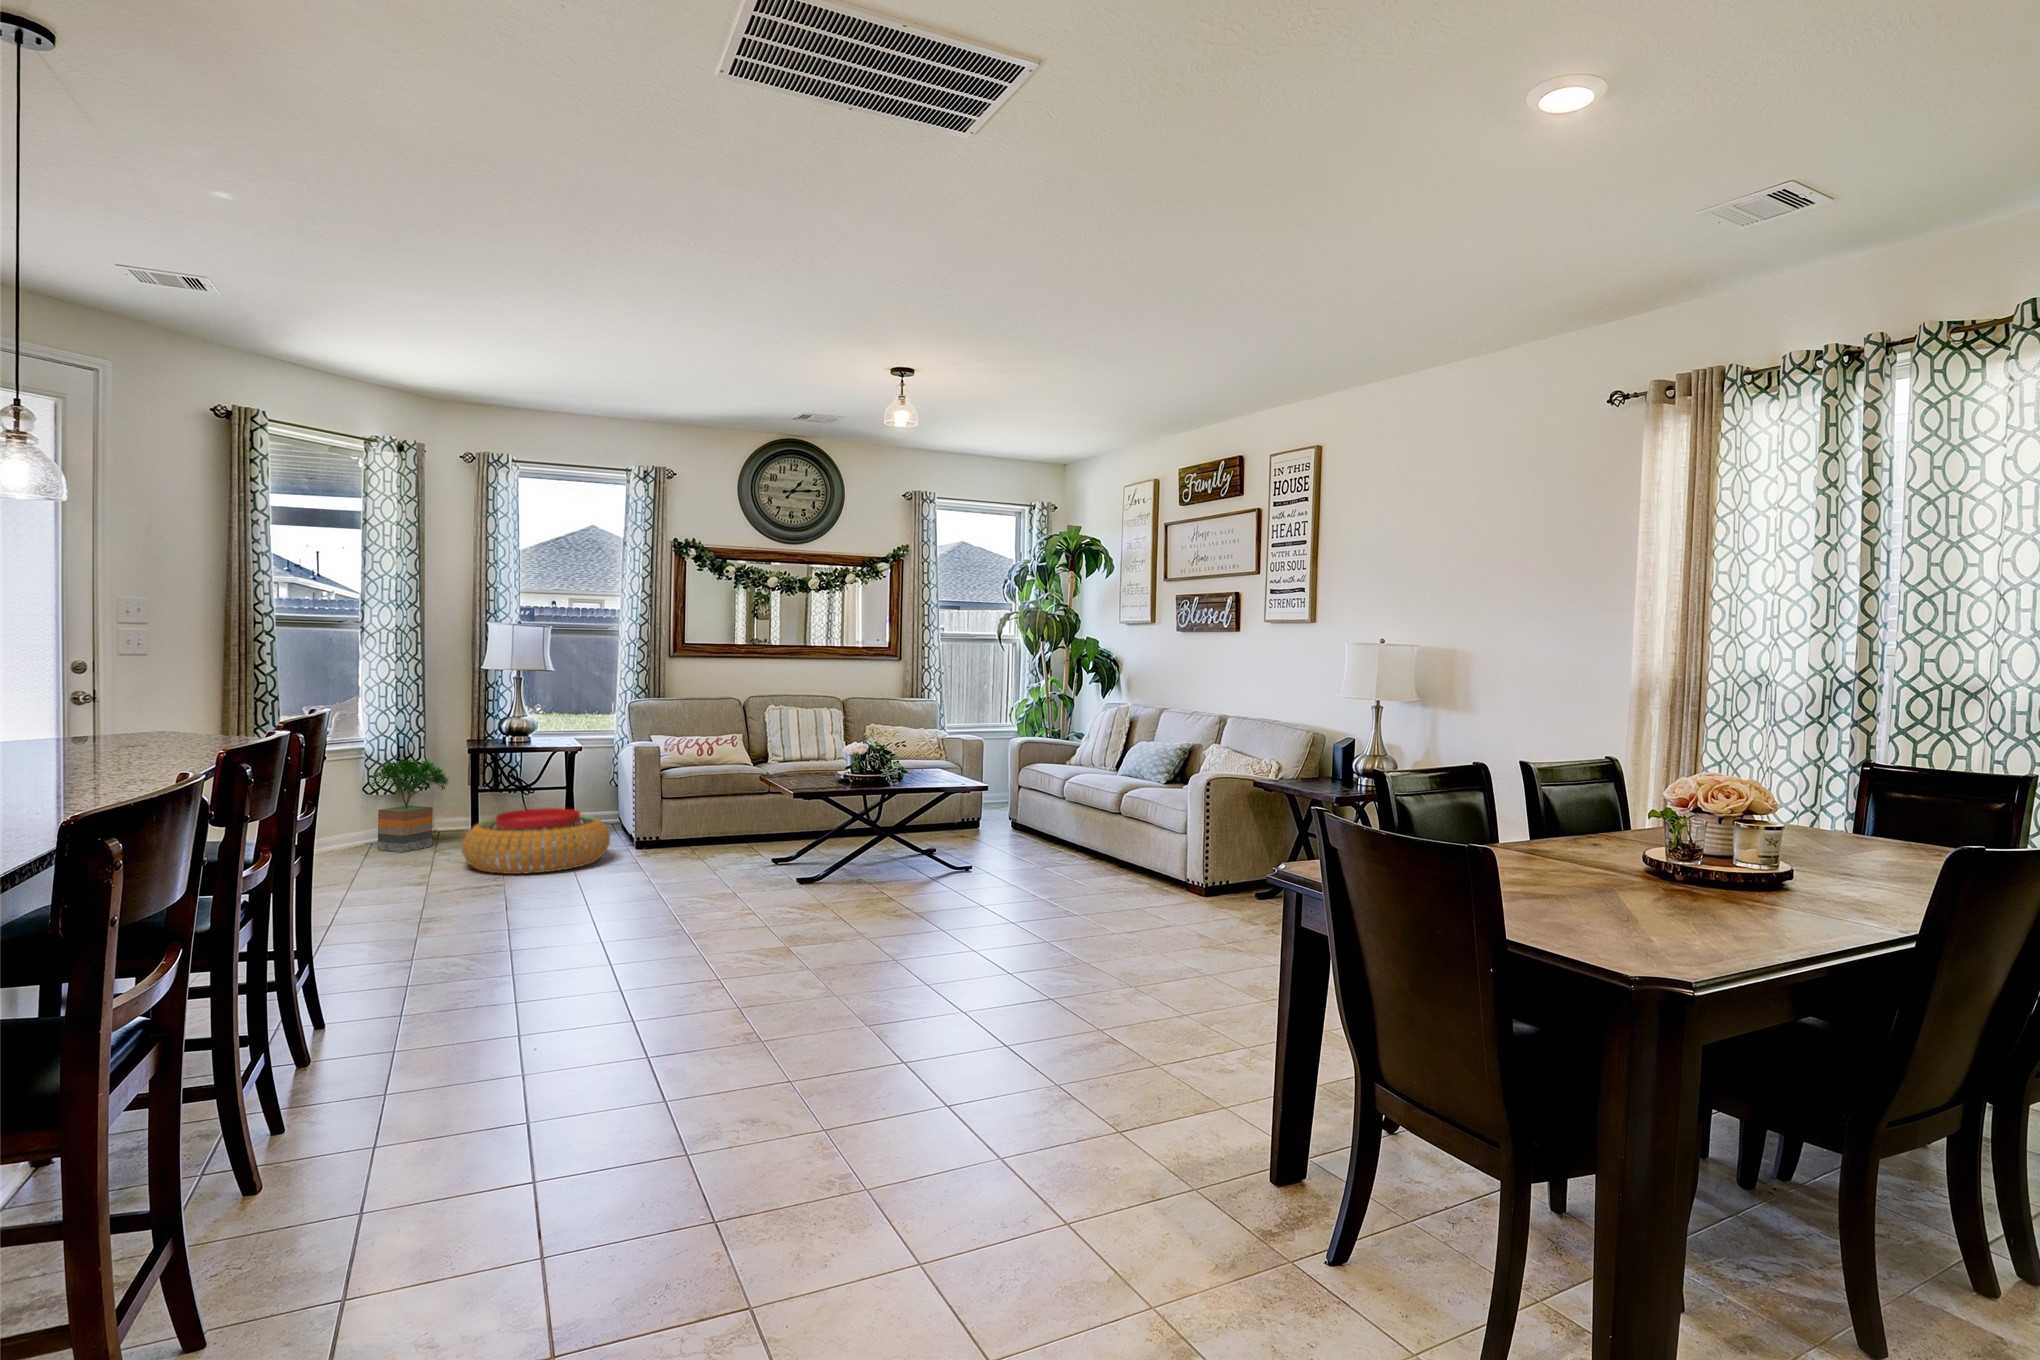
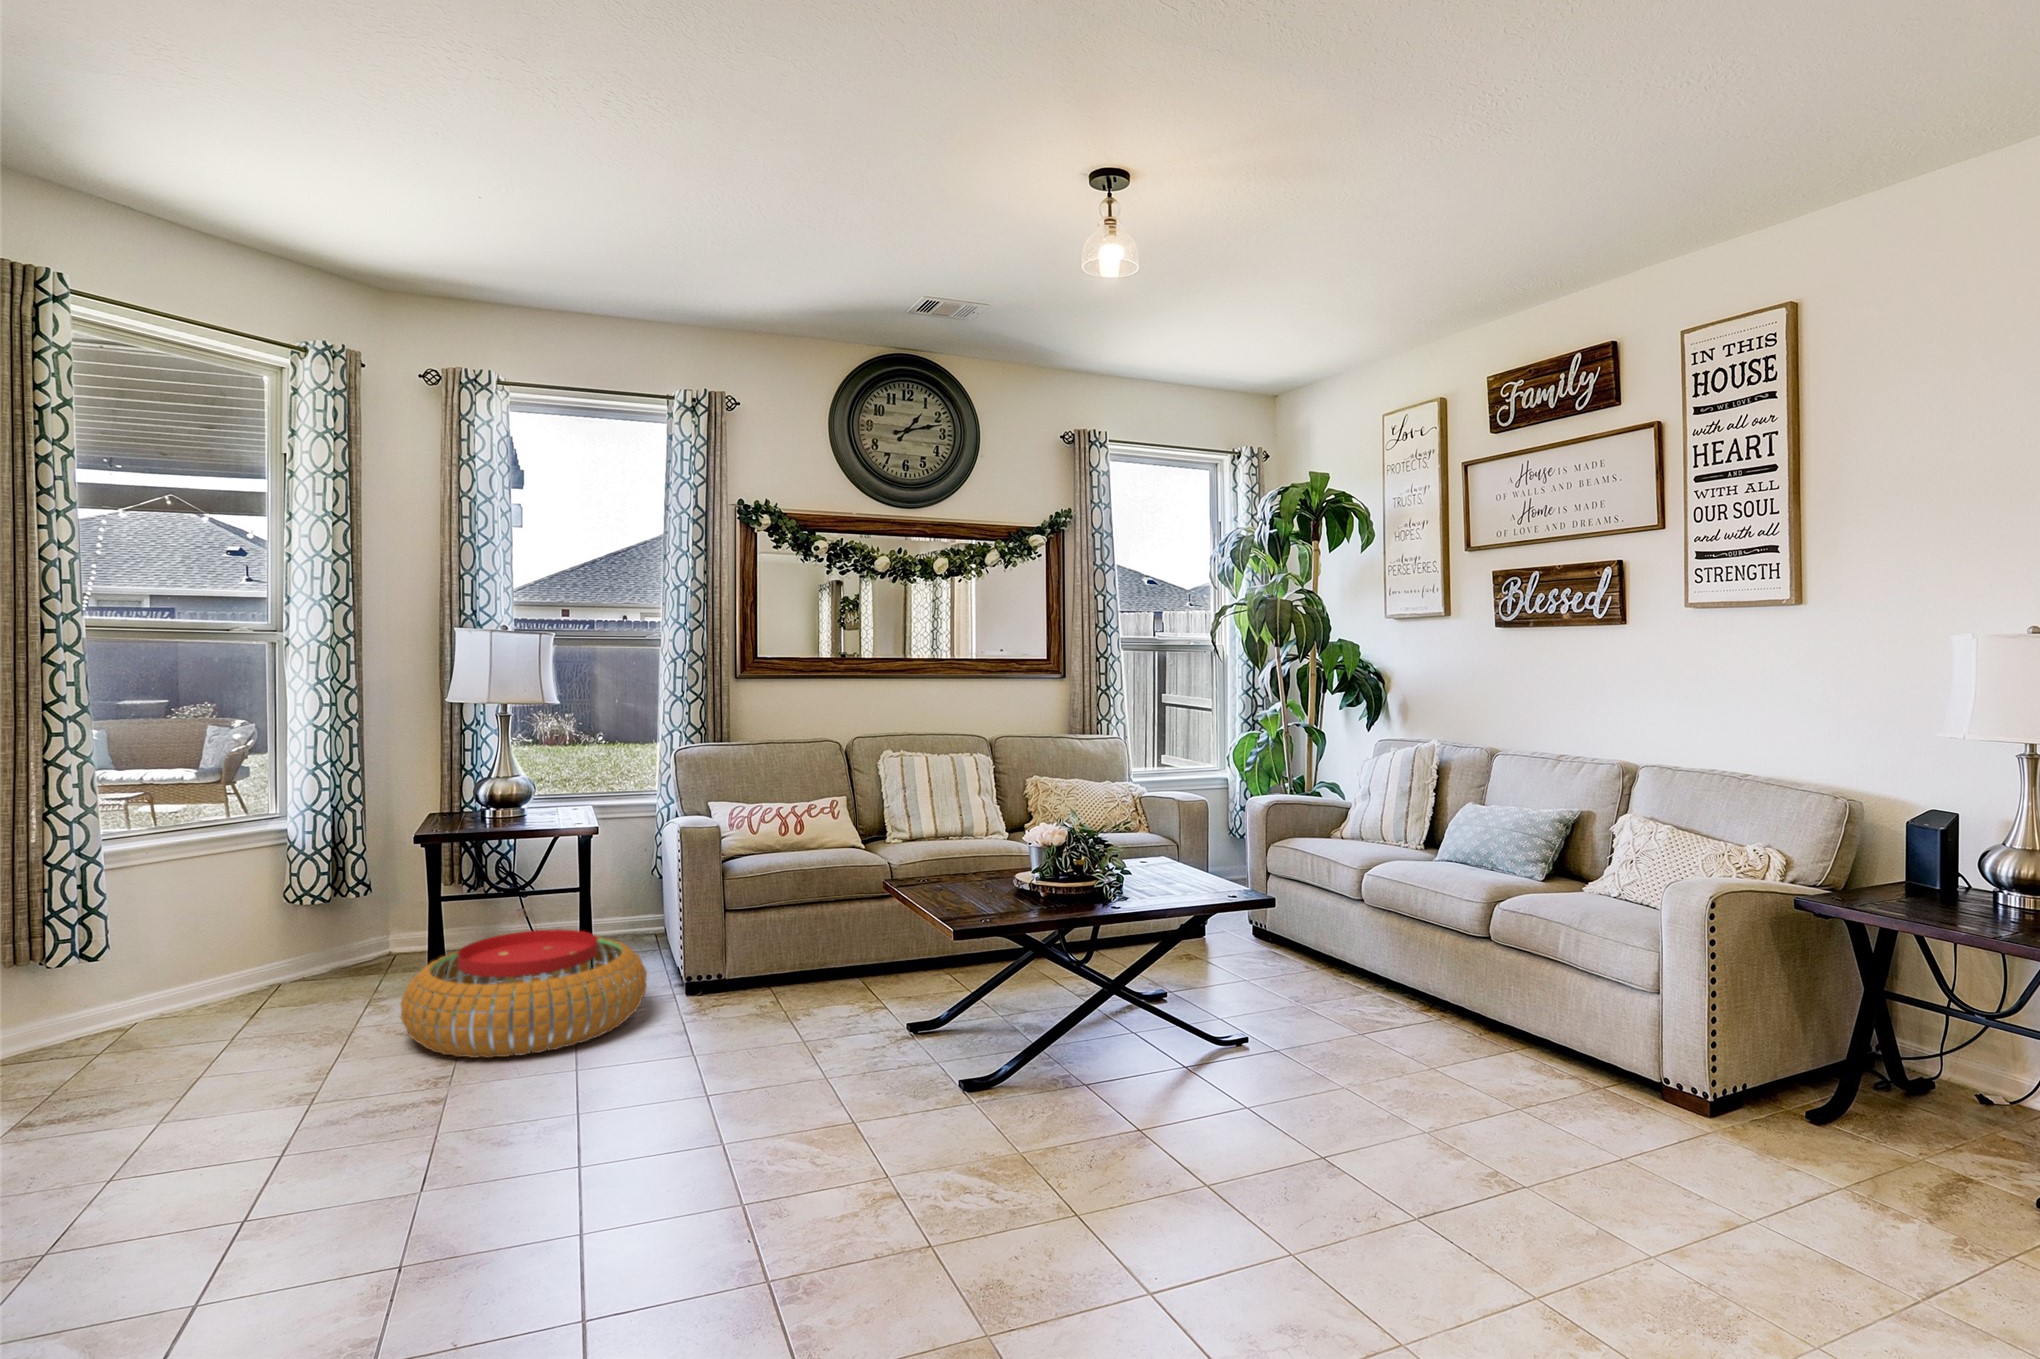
potted tree: present [372,760,449,852] -> none [268,846,400,1001]

